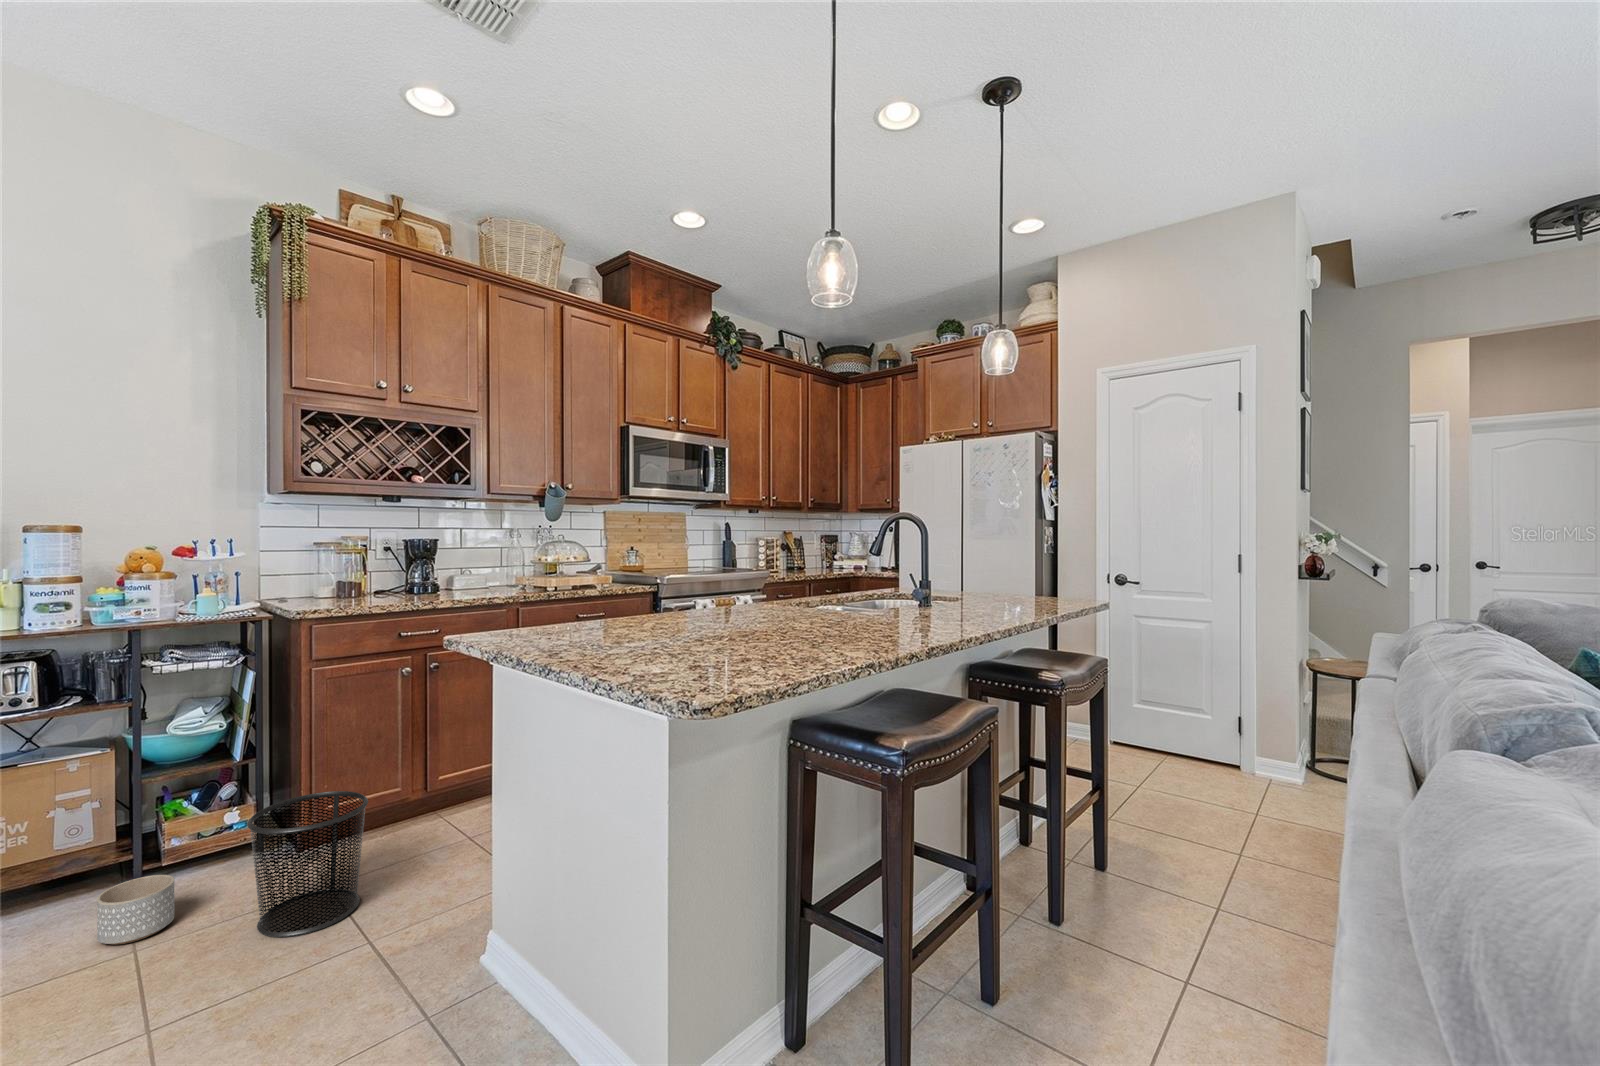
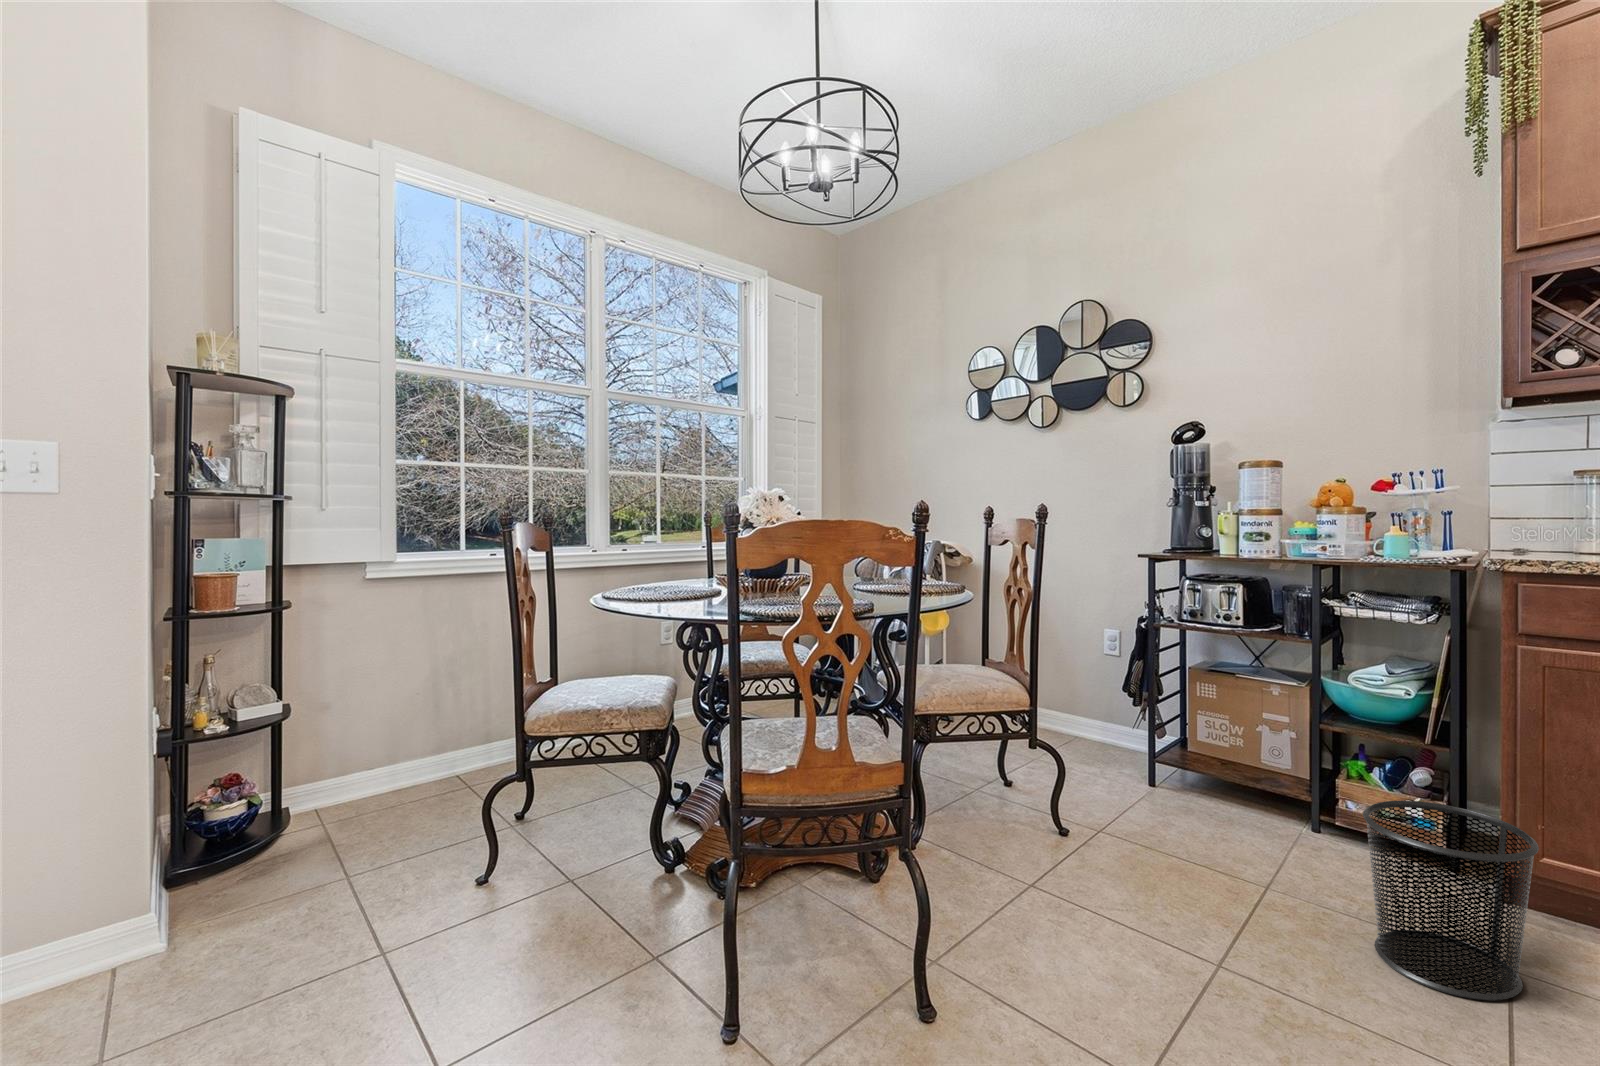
planter: present [97,875,174,945] -> none [1251,817,1319,884]

